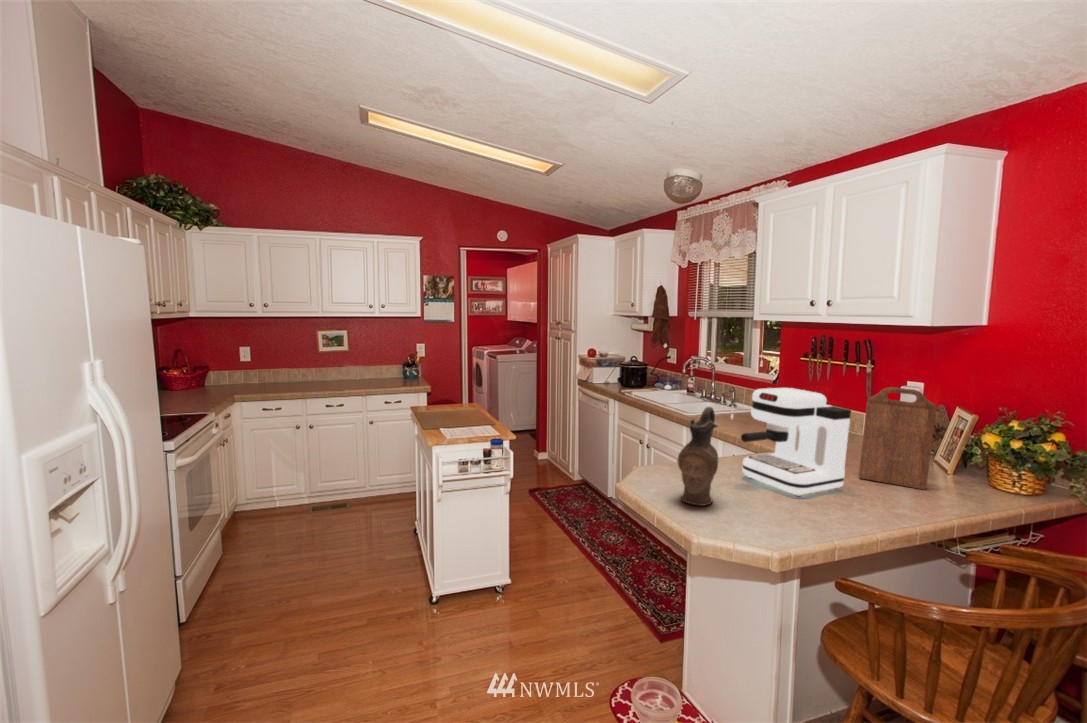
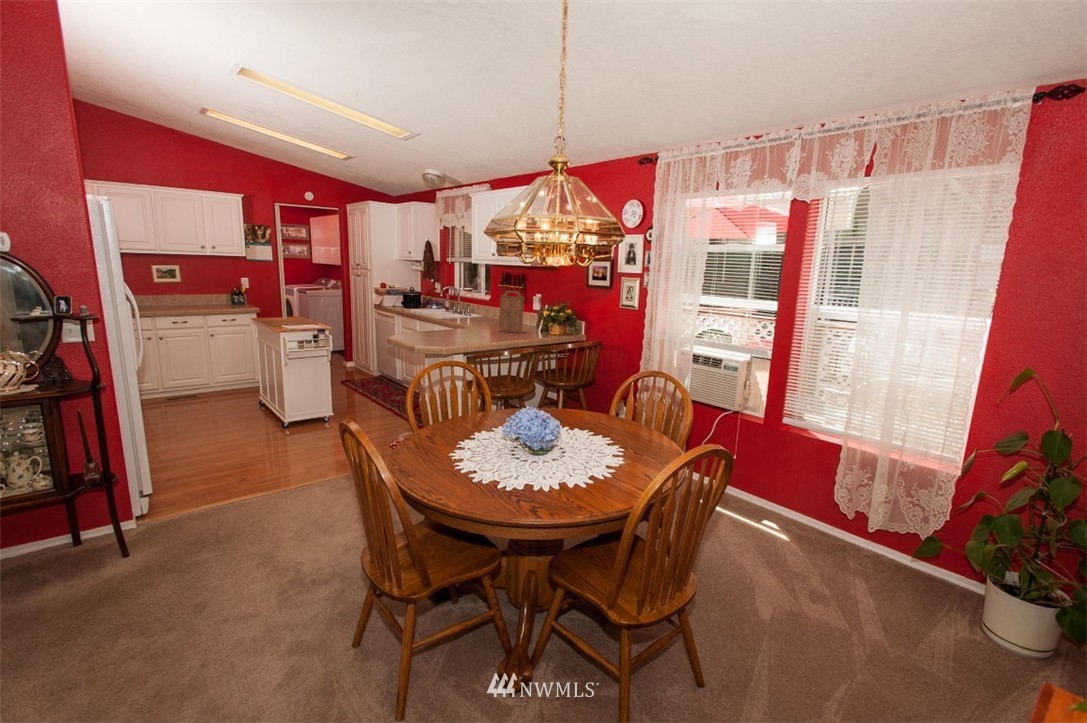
coffee maker: present [741,388,851,496] -> none [443,291,488,335]
ceramic pitcher: present [678,407,718,506] -> none [412,296,430,336]

